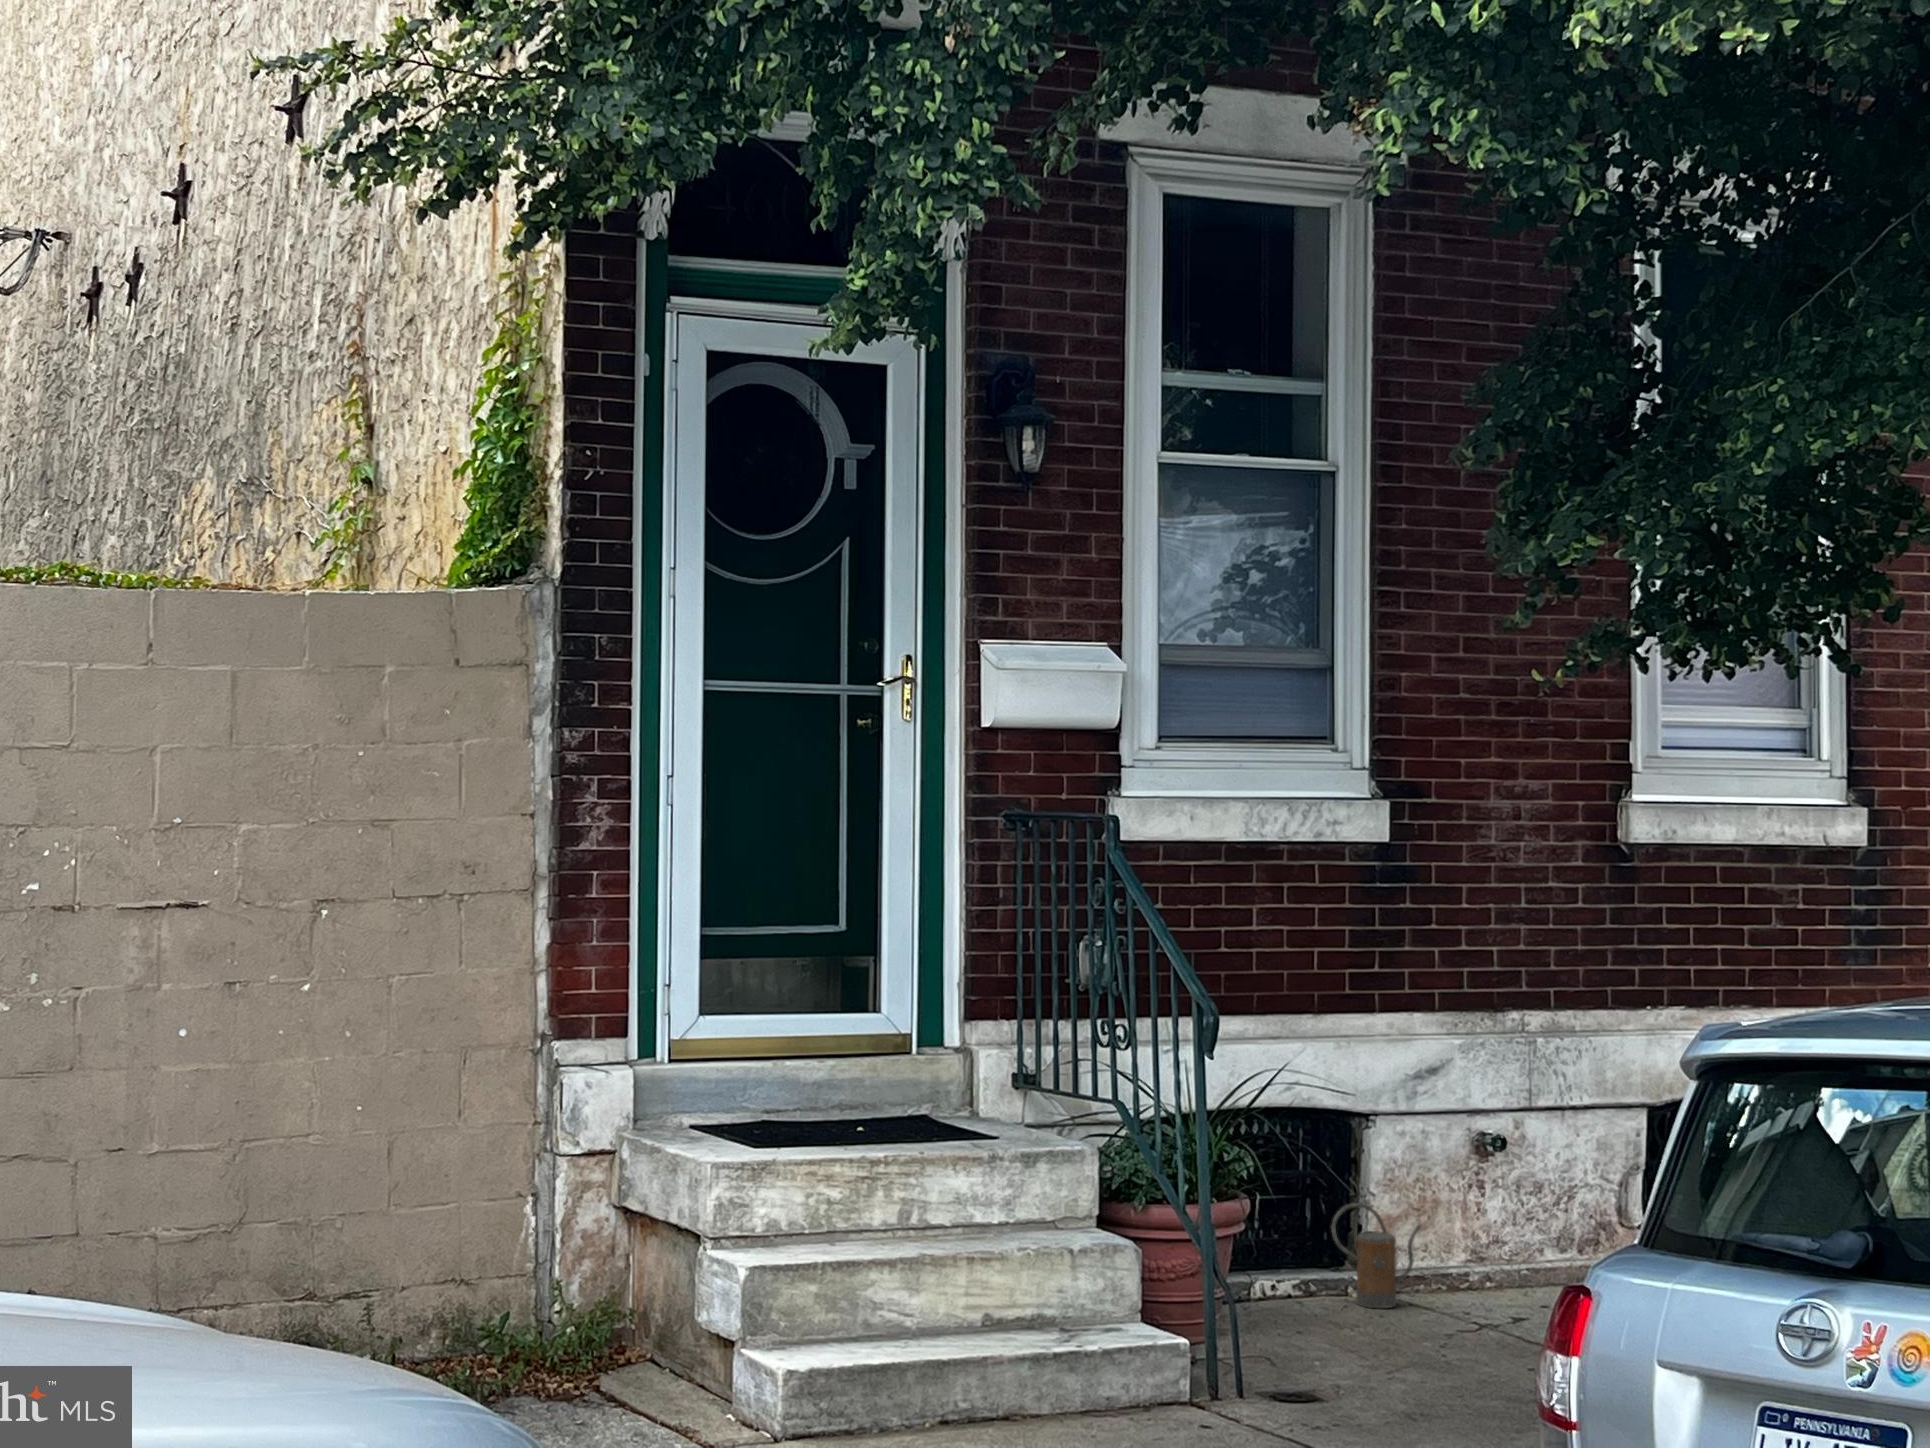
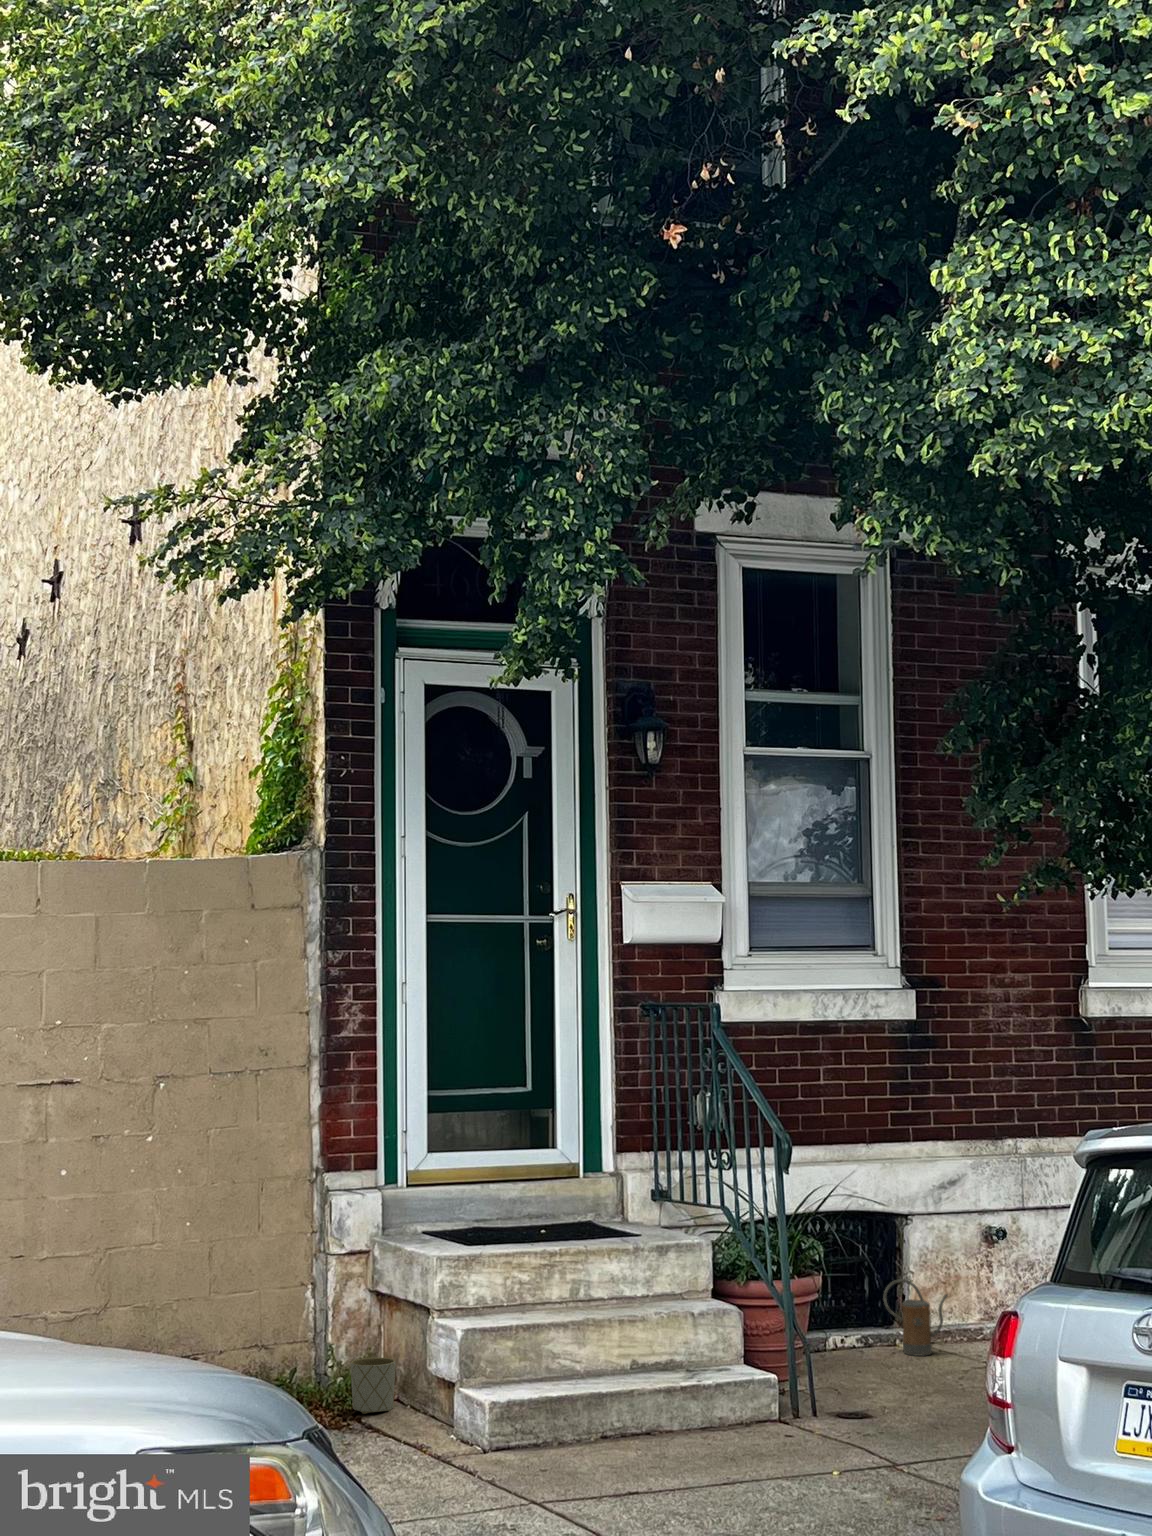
planter: none [590,1300,653,1379] -> present [351,1358,396,1414]

